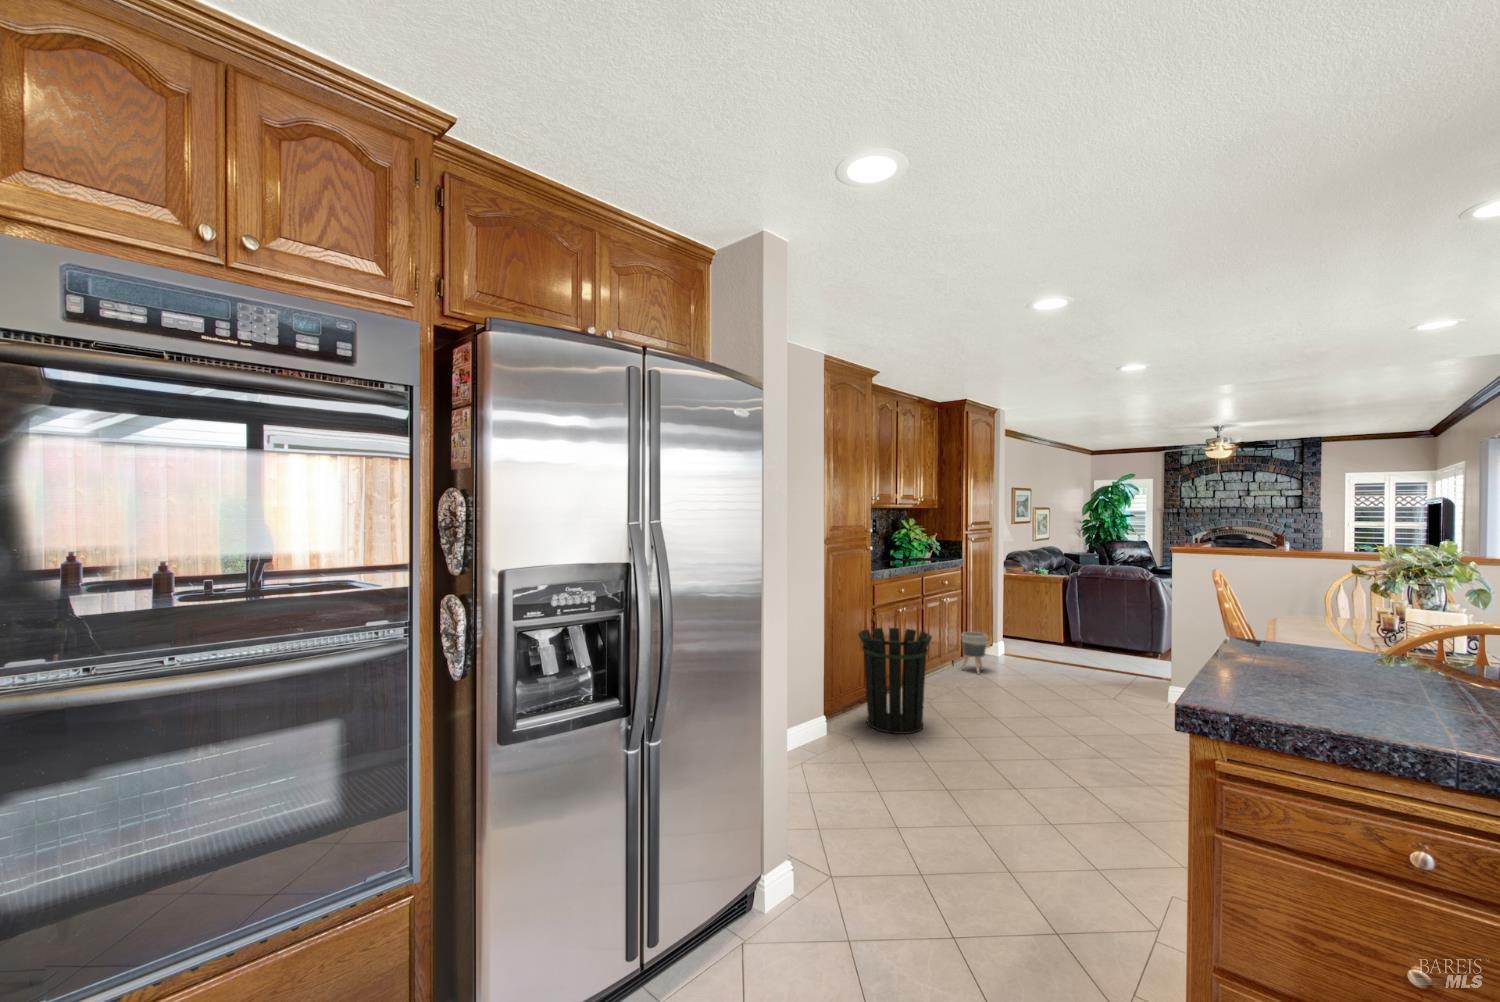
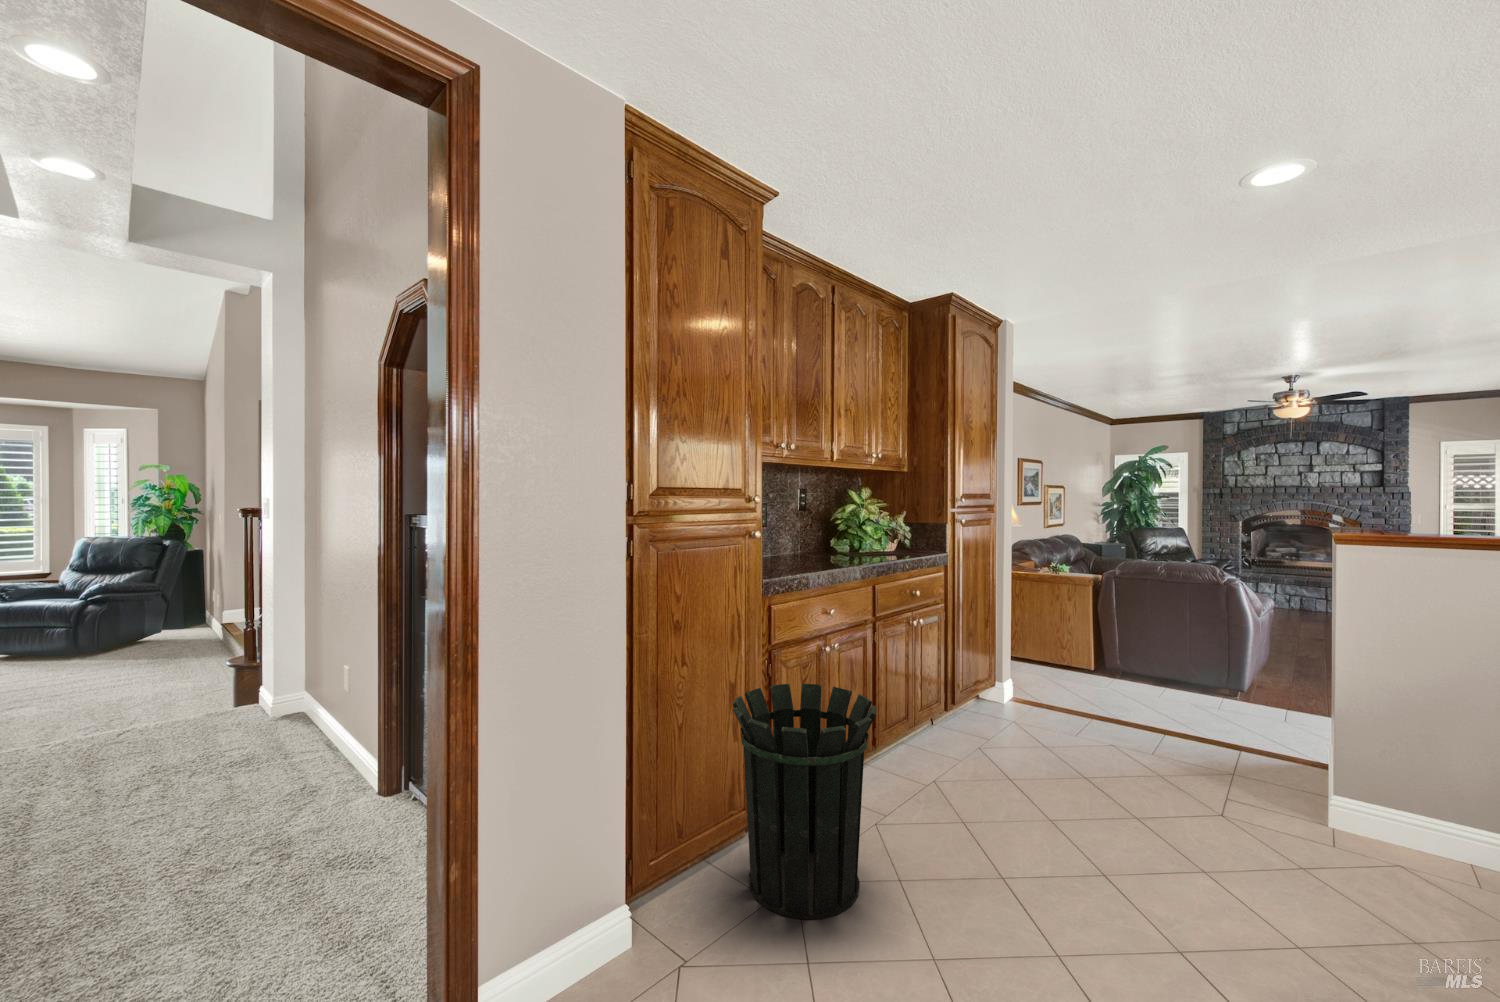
planter: present [961,632,987,674] -> none [944,667,985,738]

